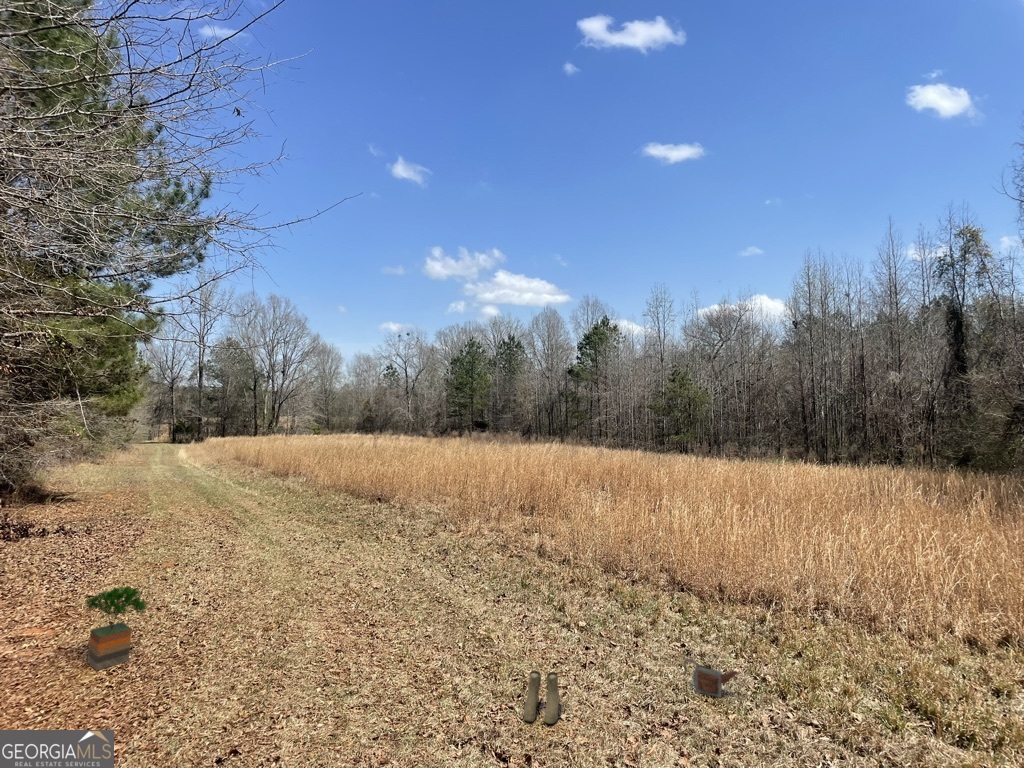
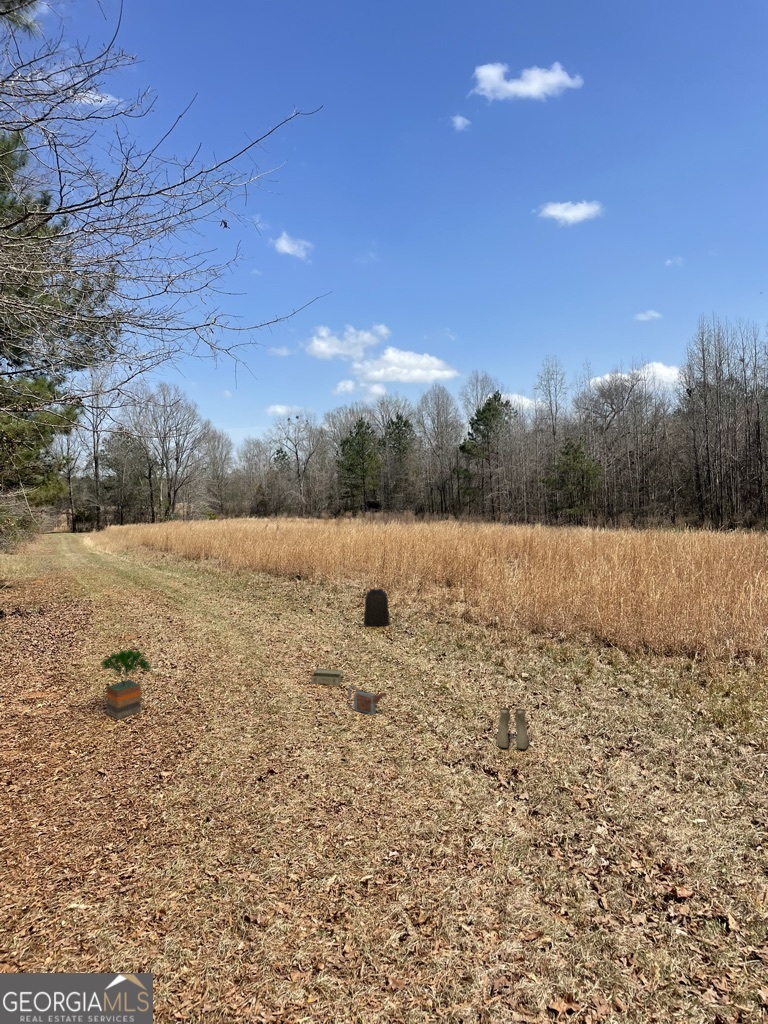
backpack: none [429,517,457,559] -> present [364,589,389,626]
toolbox: none [341,611,381,632] -> present [311,669,343,685]
watering can: present [683,659,738,698] -> present [348,685,386,714]

